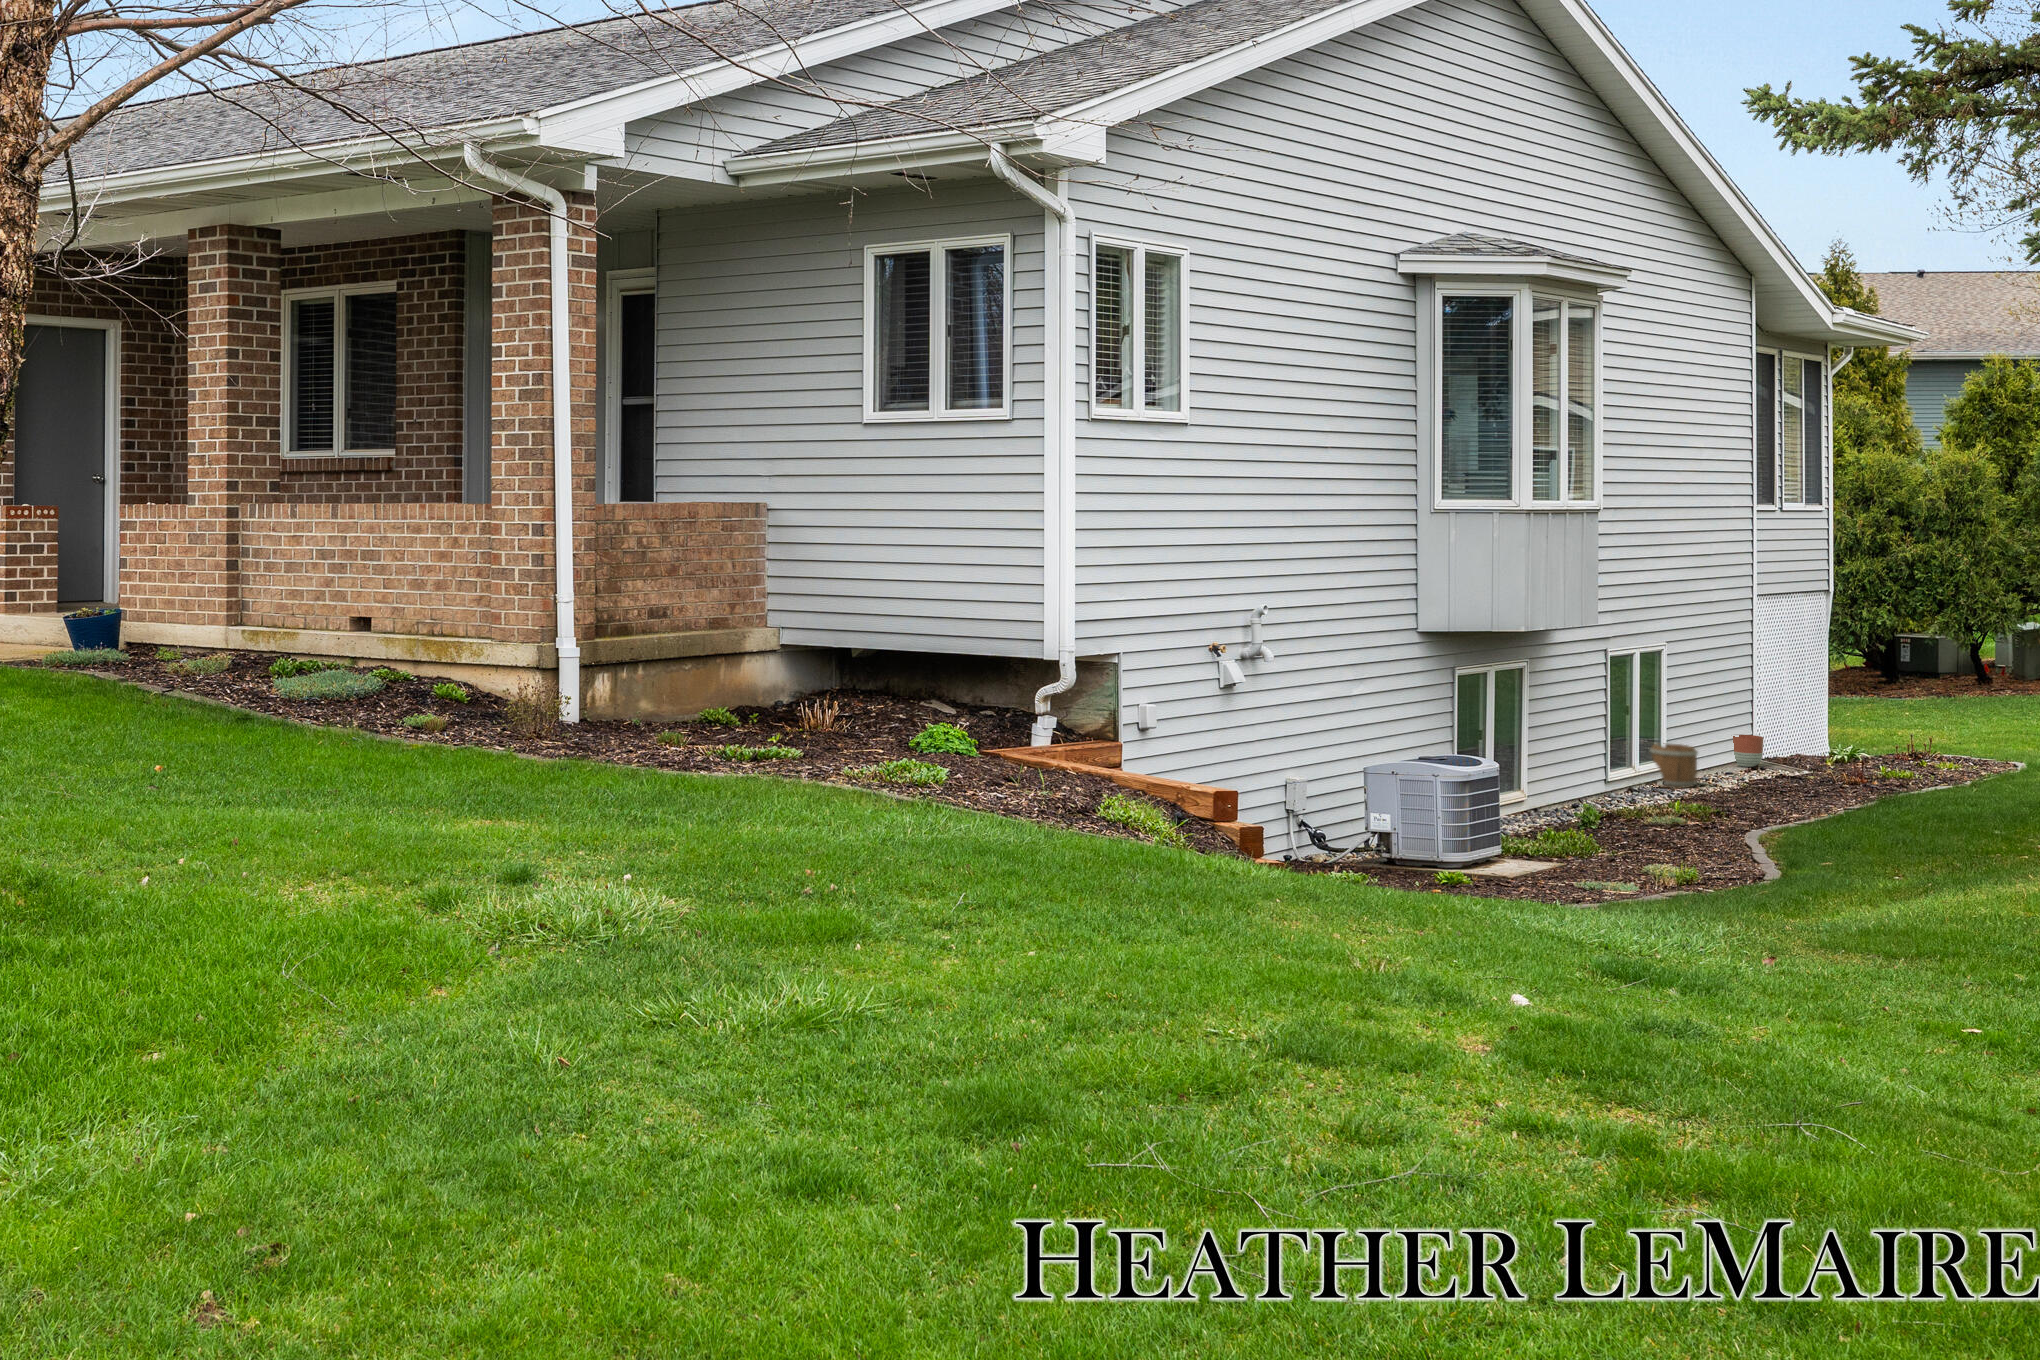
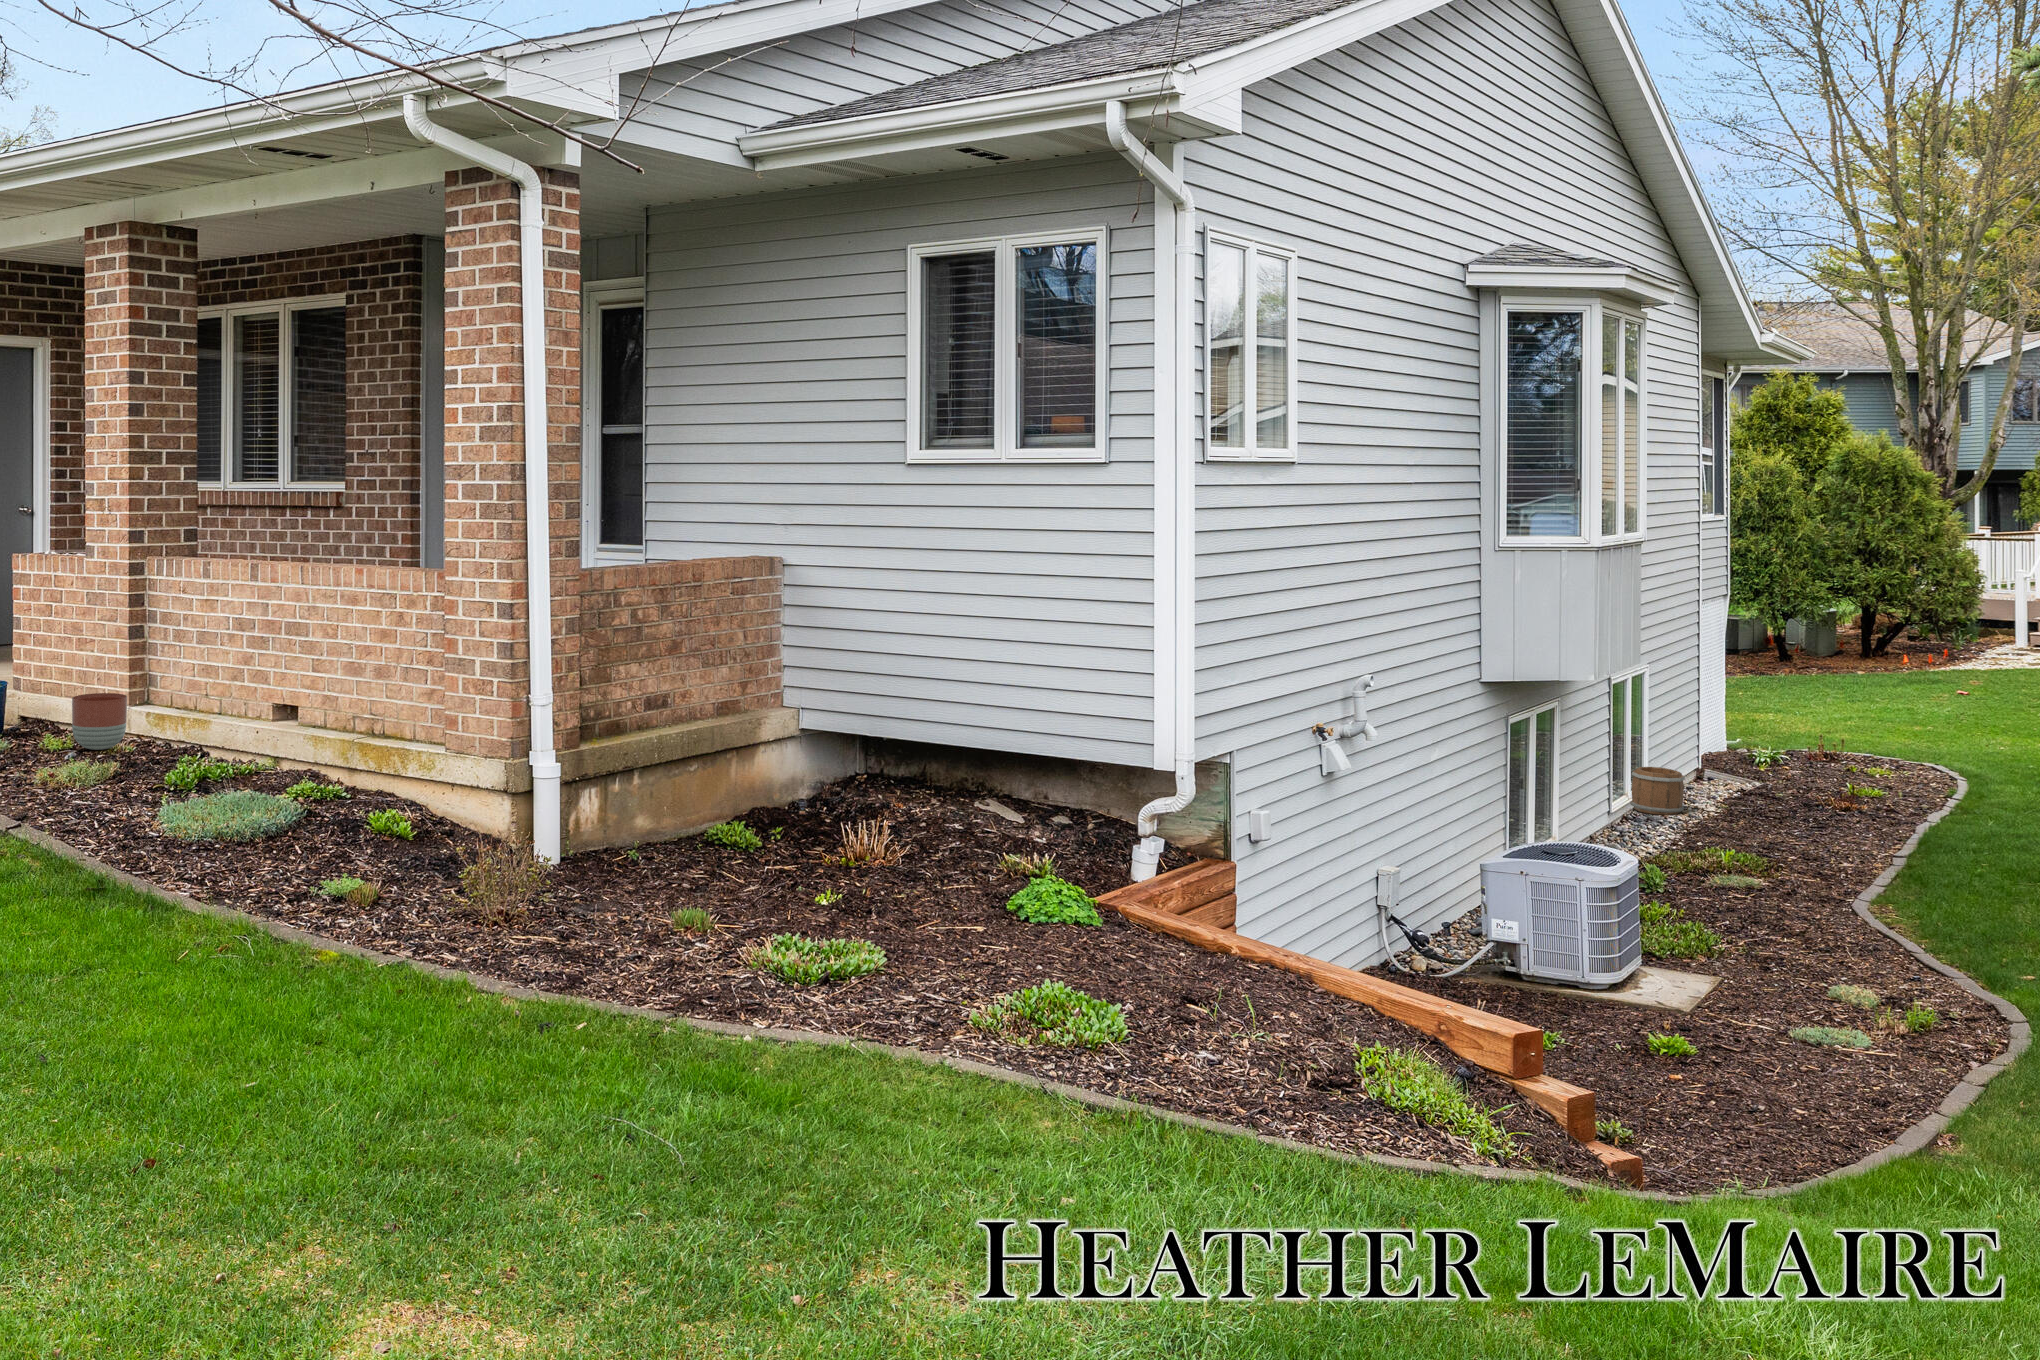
planter: present [1733,735,1763,767] -> present [72,693,127,750]

